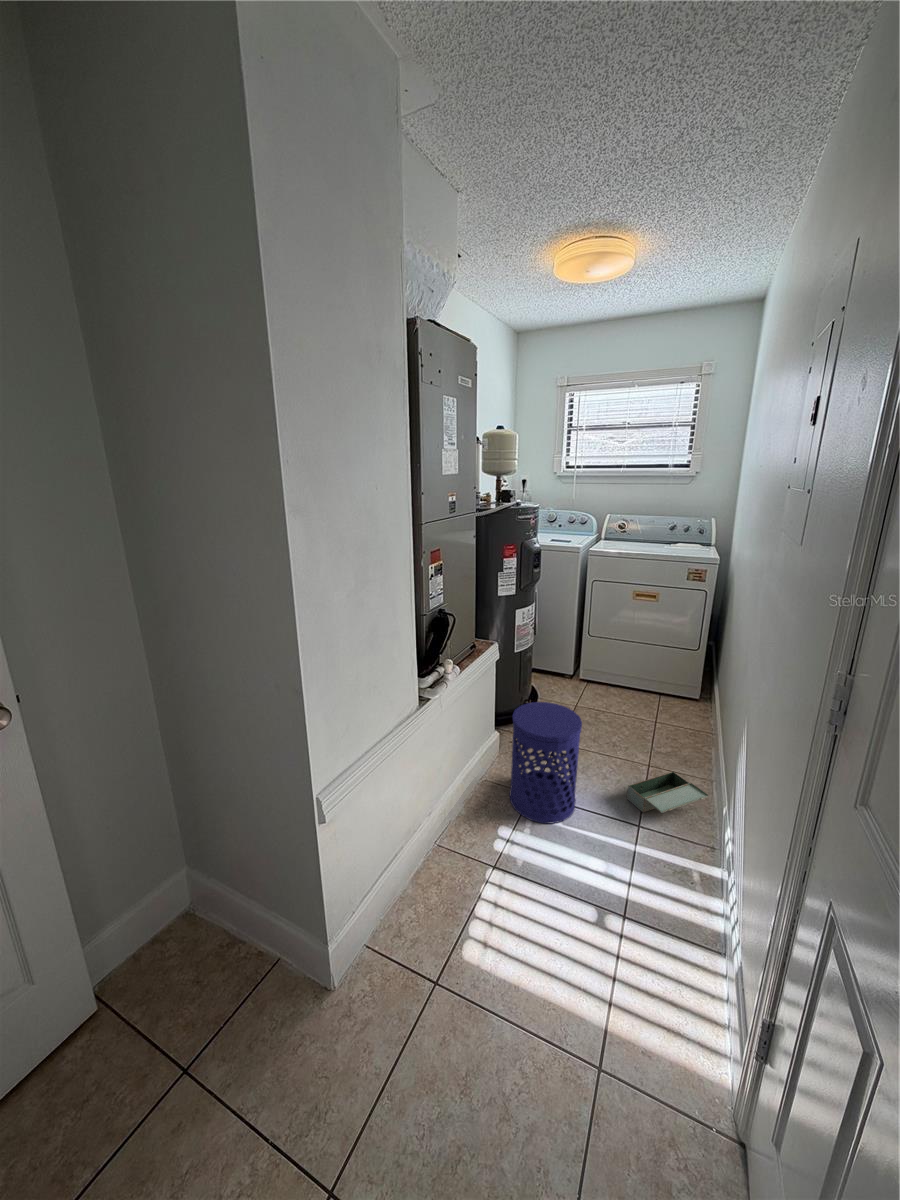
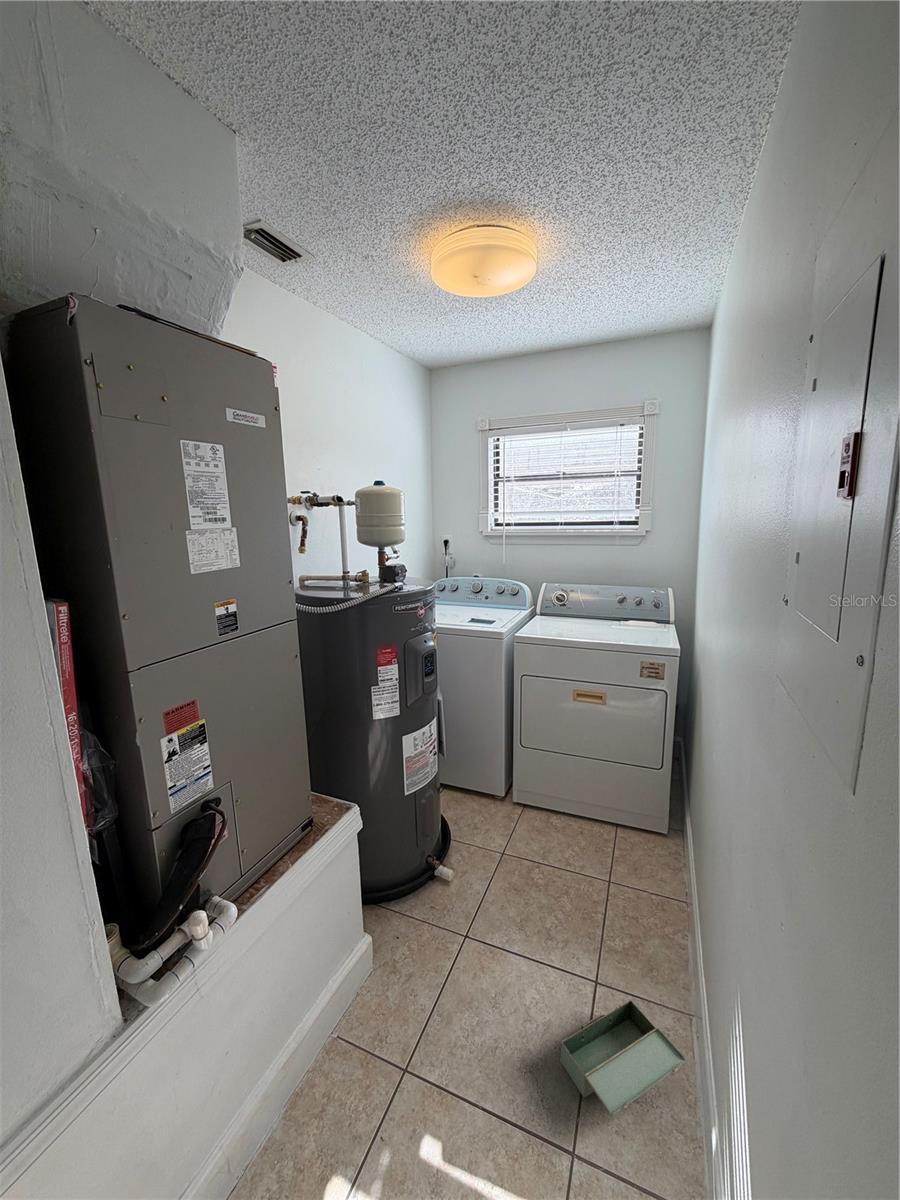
waste bin: present [510,702,582,823] -> none [366,905,478,1146]

